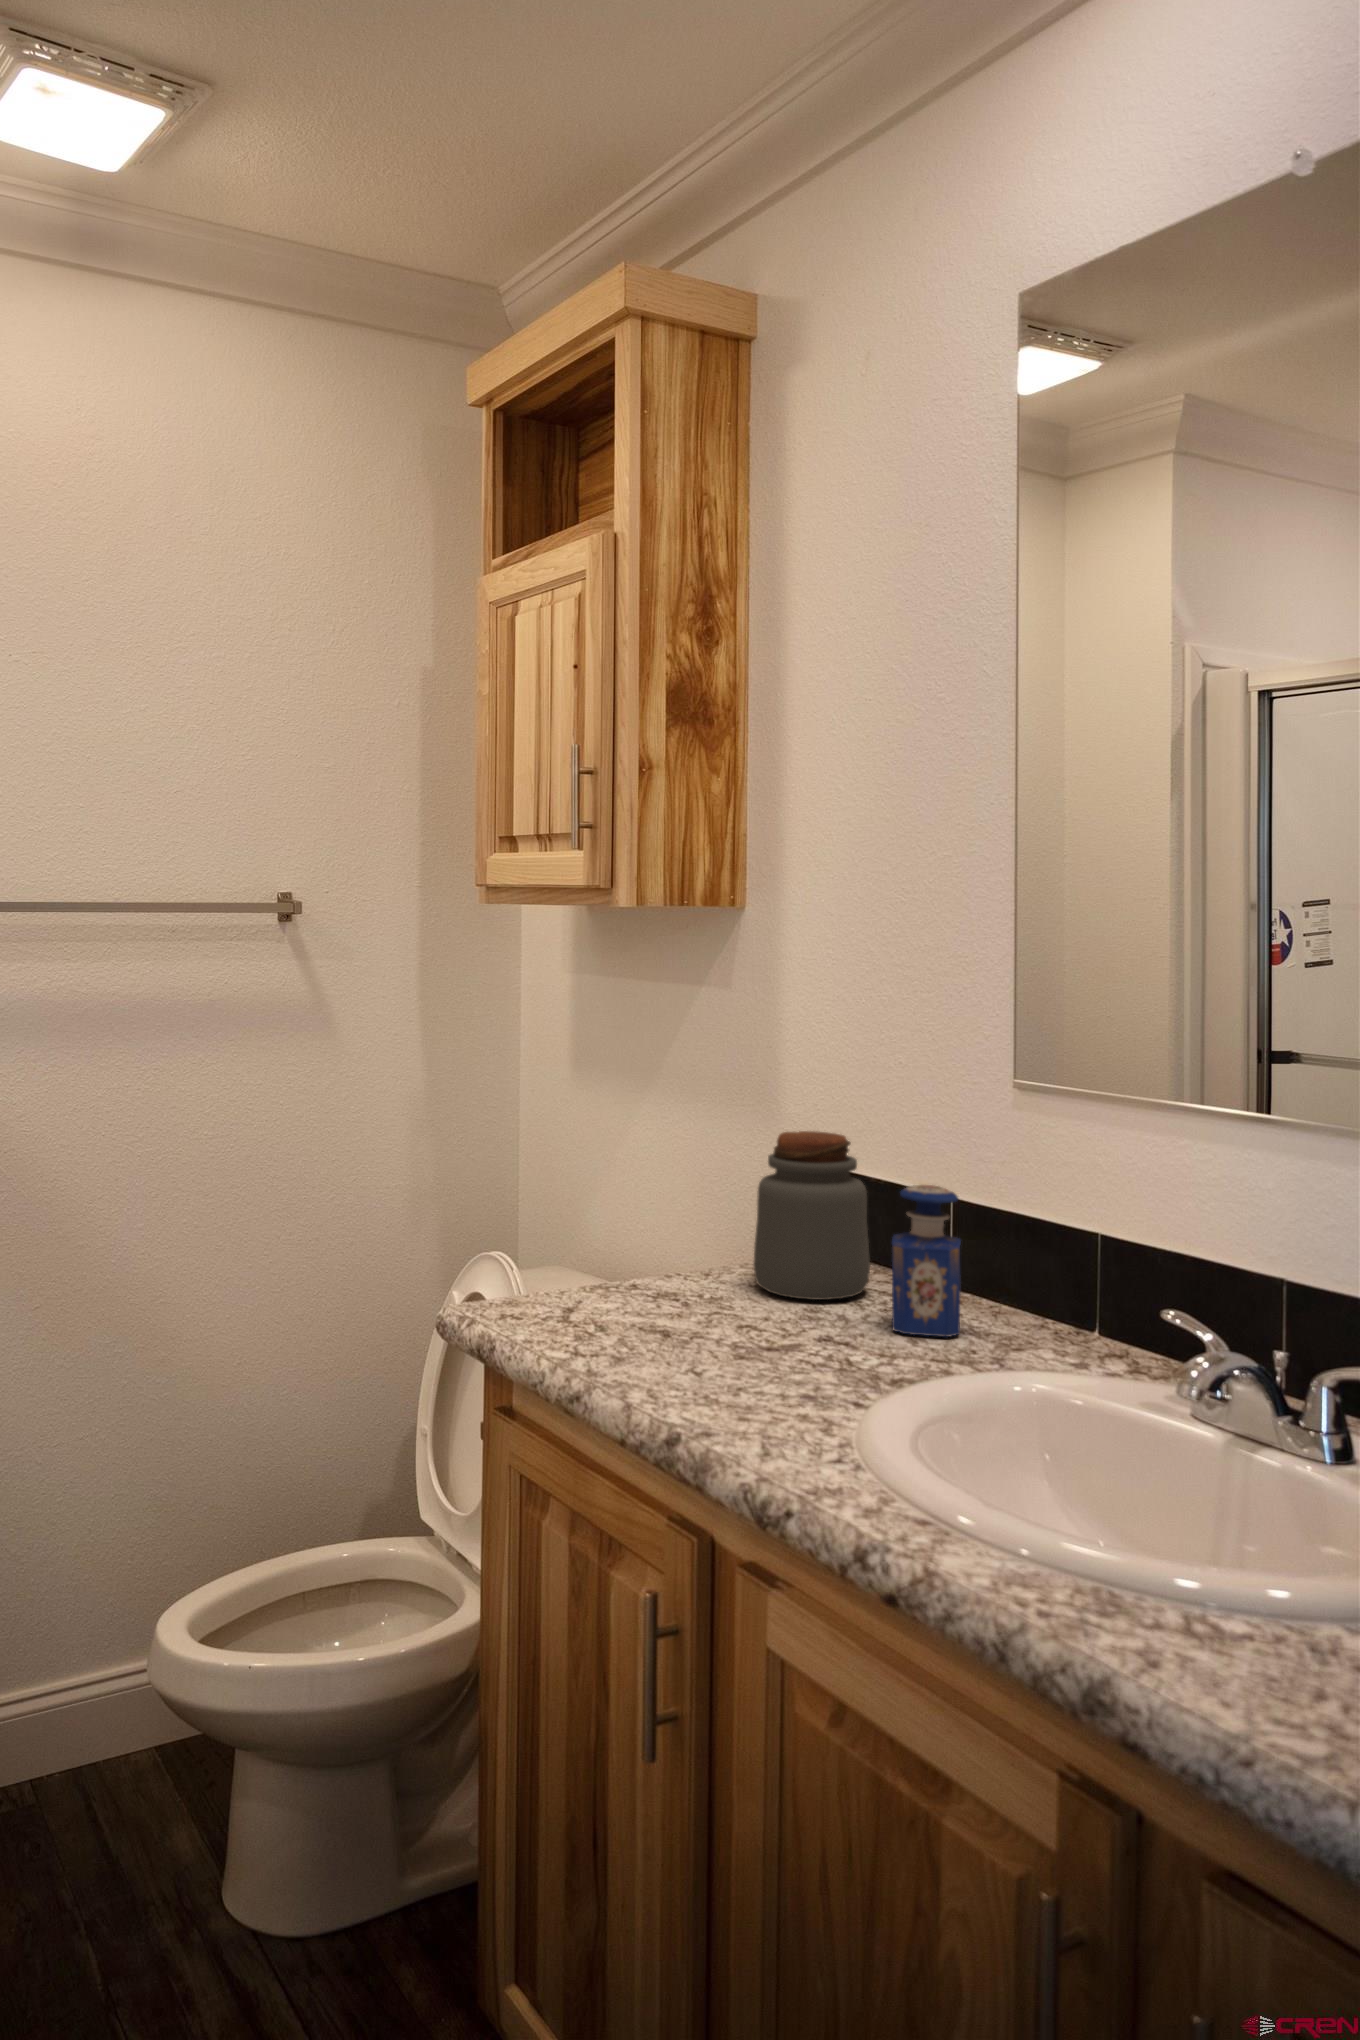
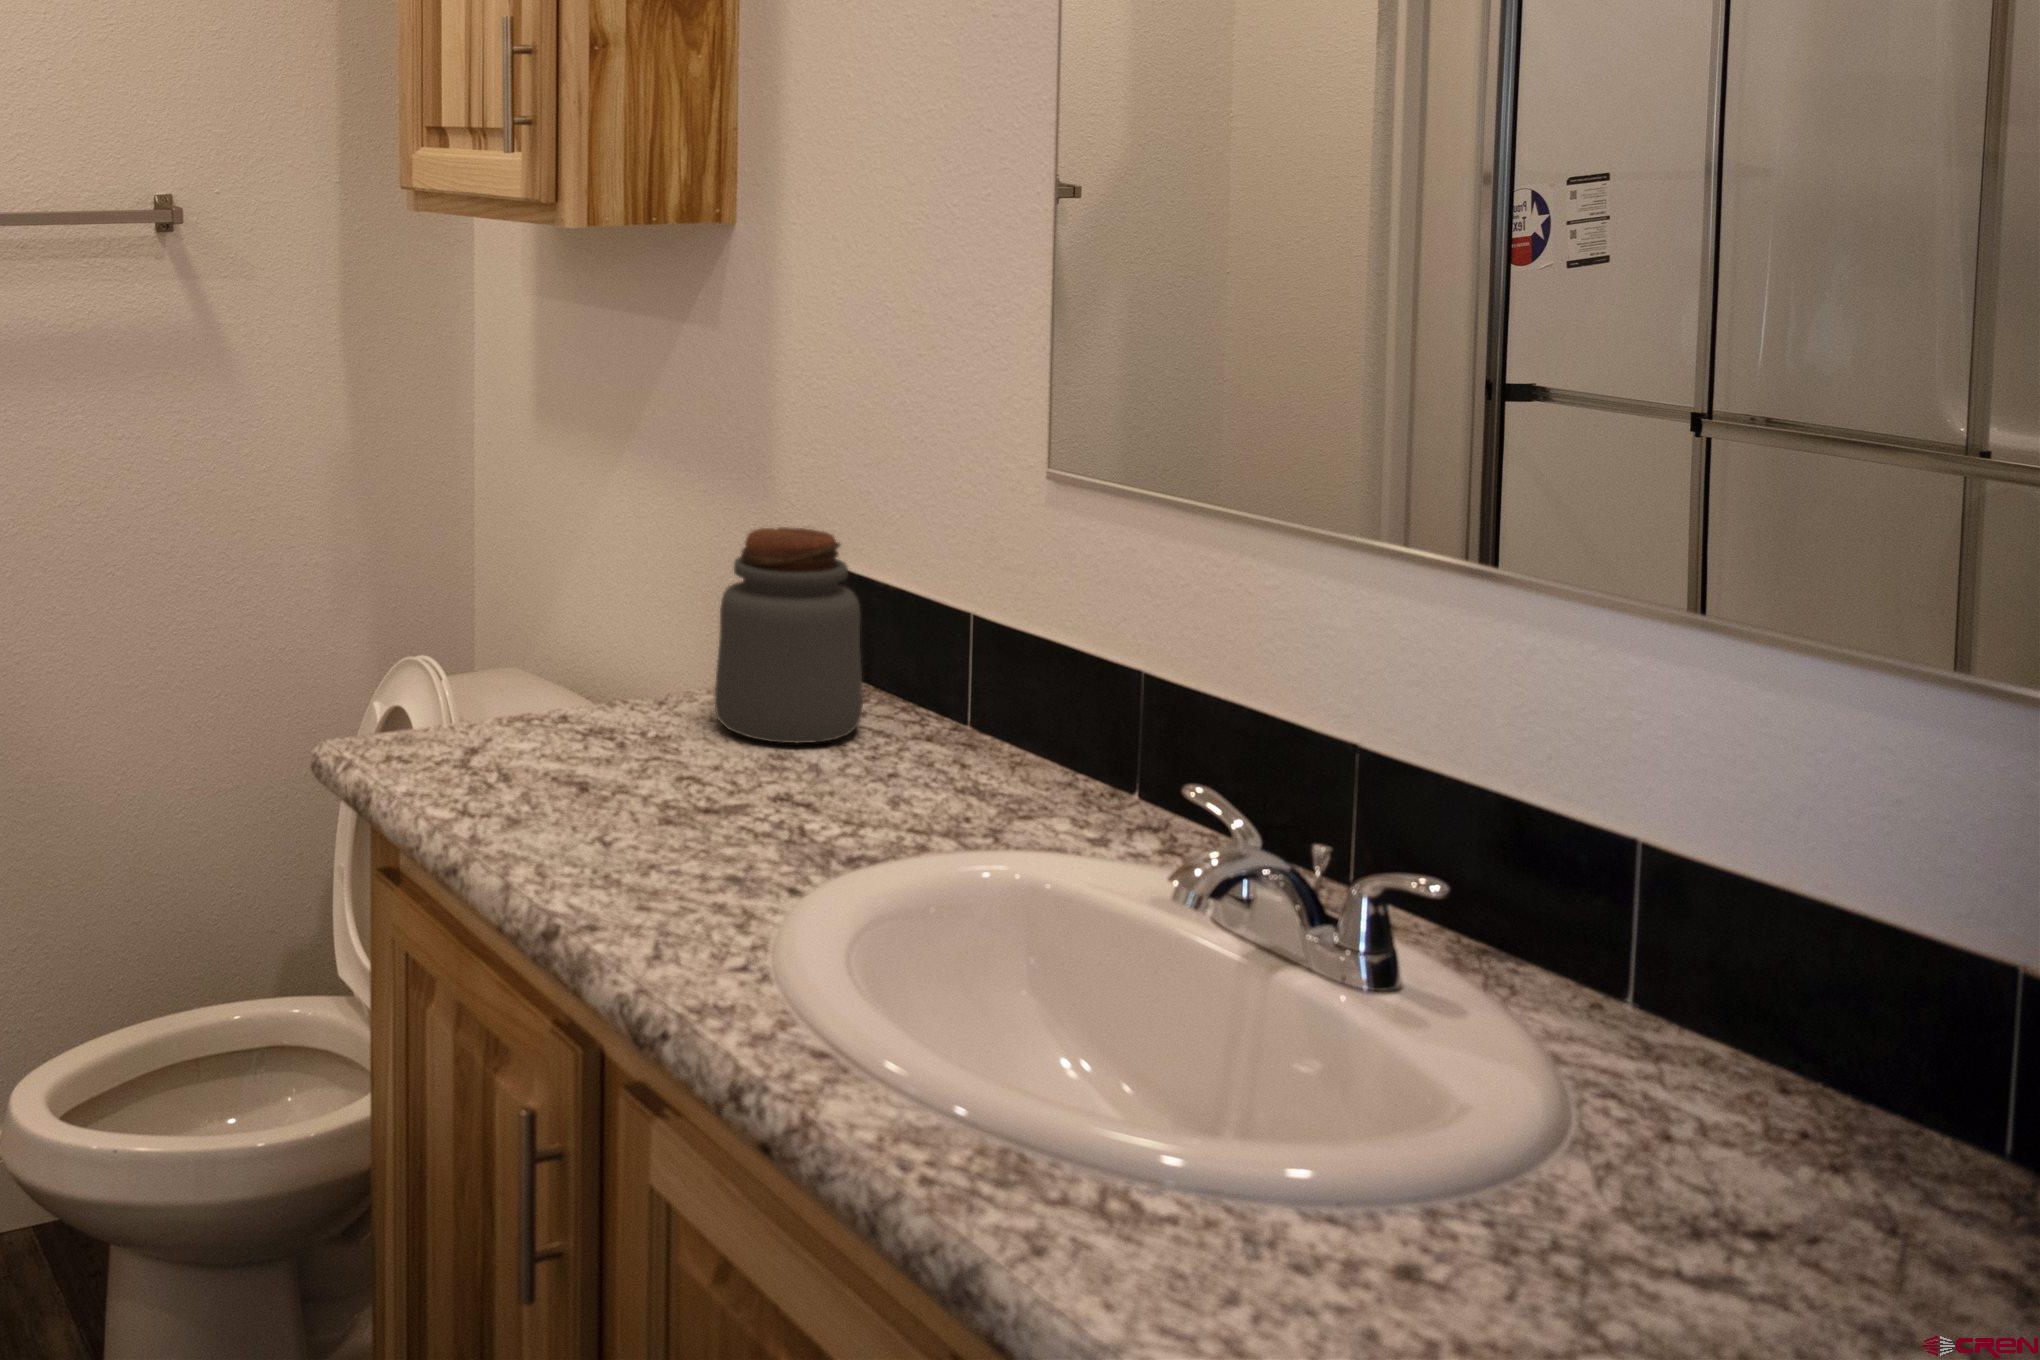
perfume bottle: present [892,1185,961,1337] -> none [872,607,965,799]

